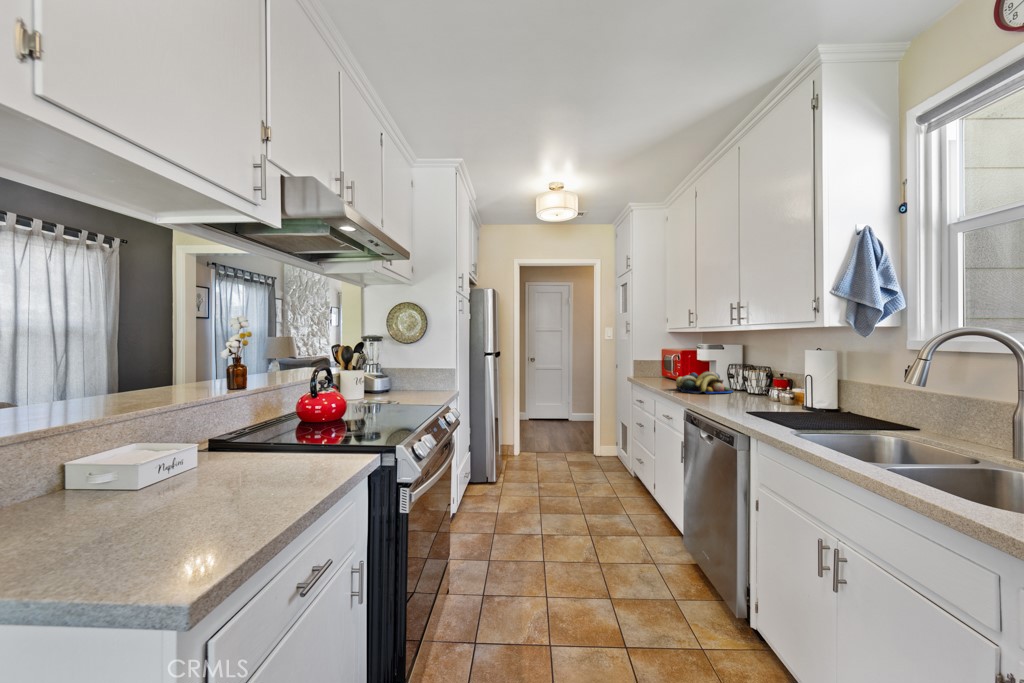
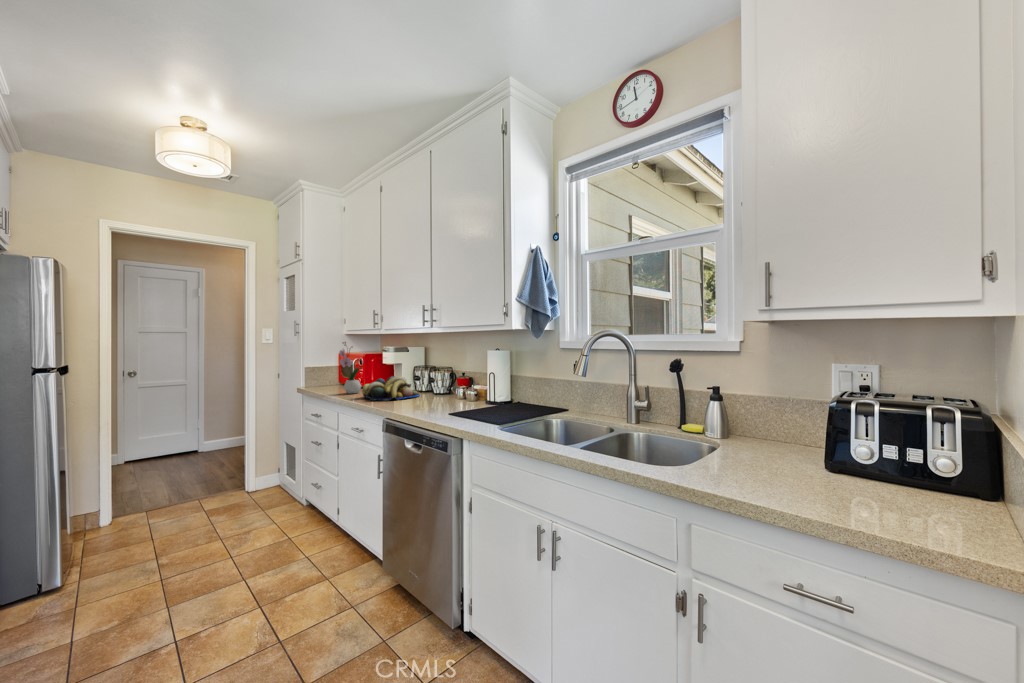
flower arrangement: none [659,338,681,385] -> present [339,342,361,394]

